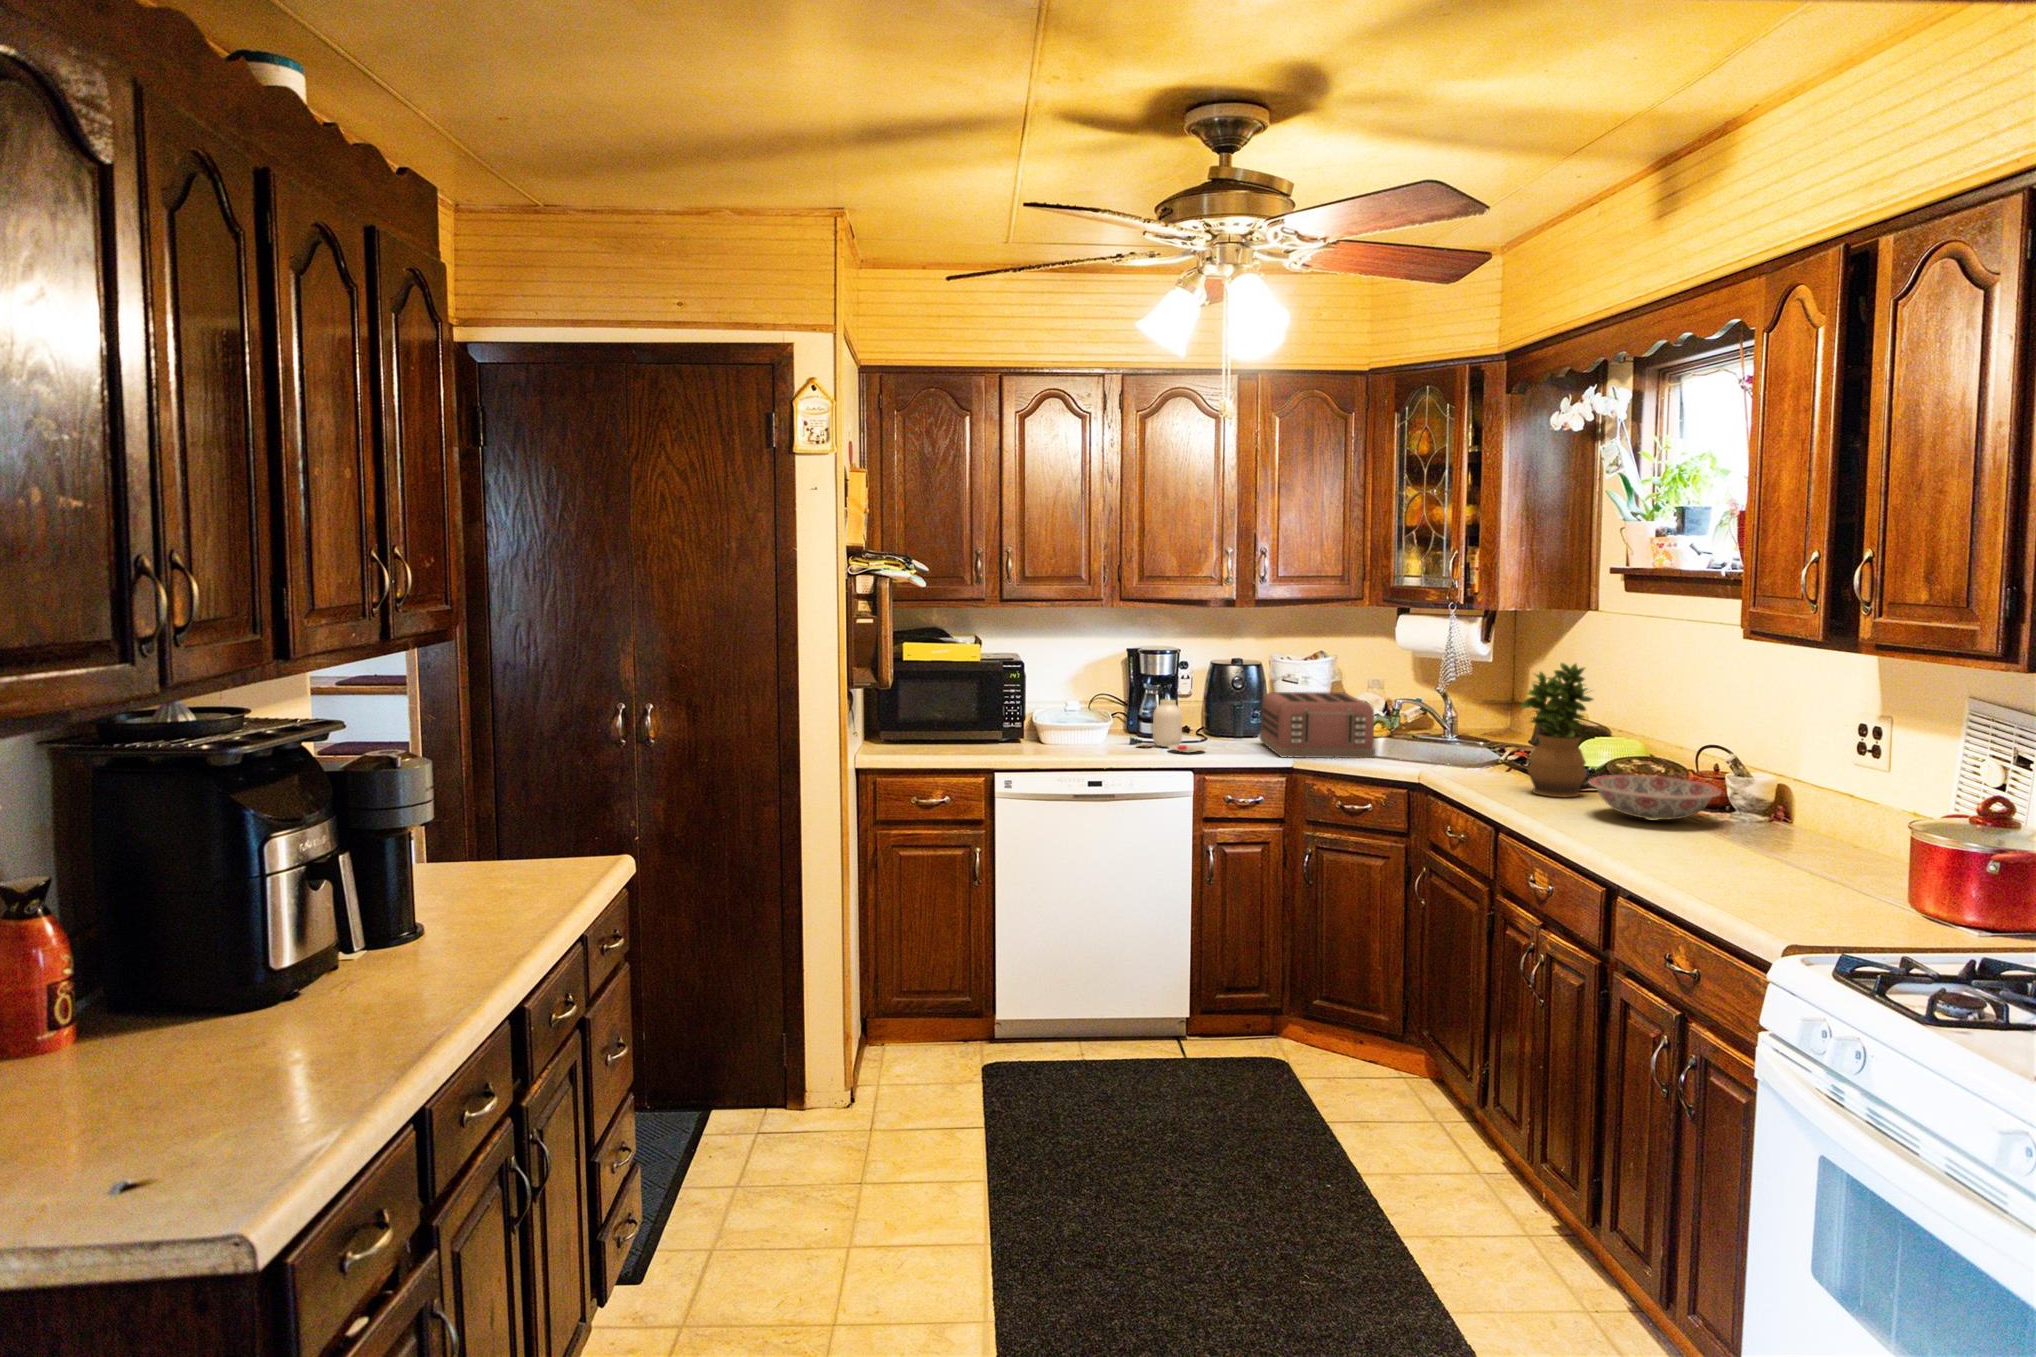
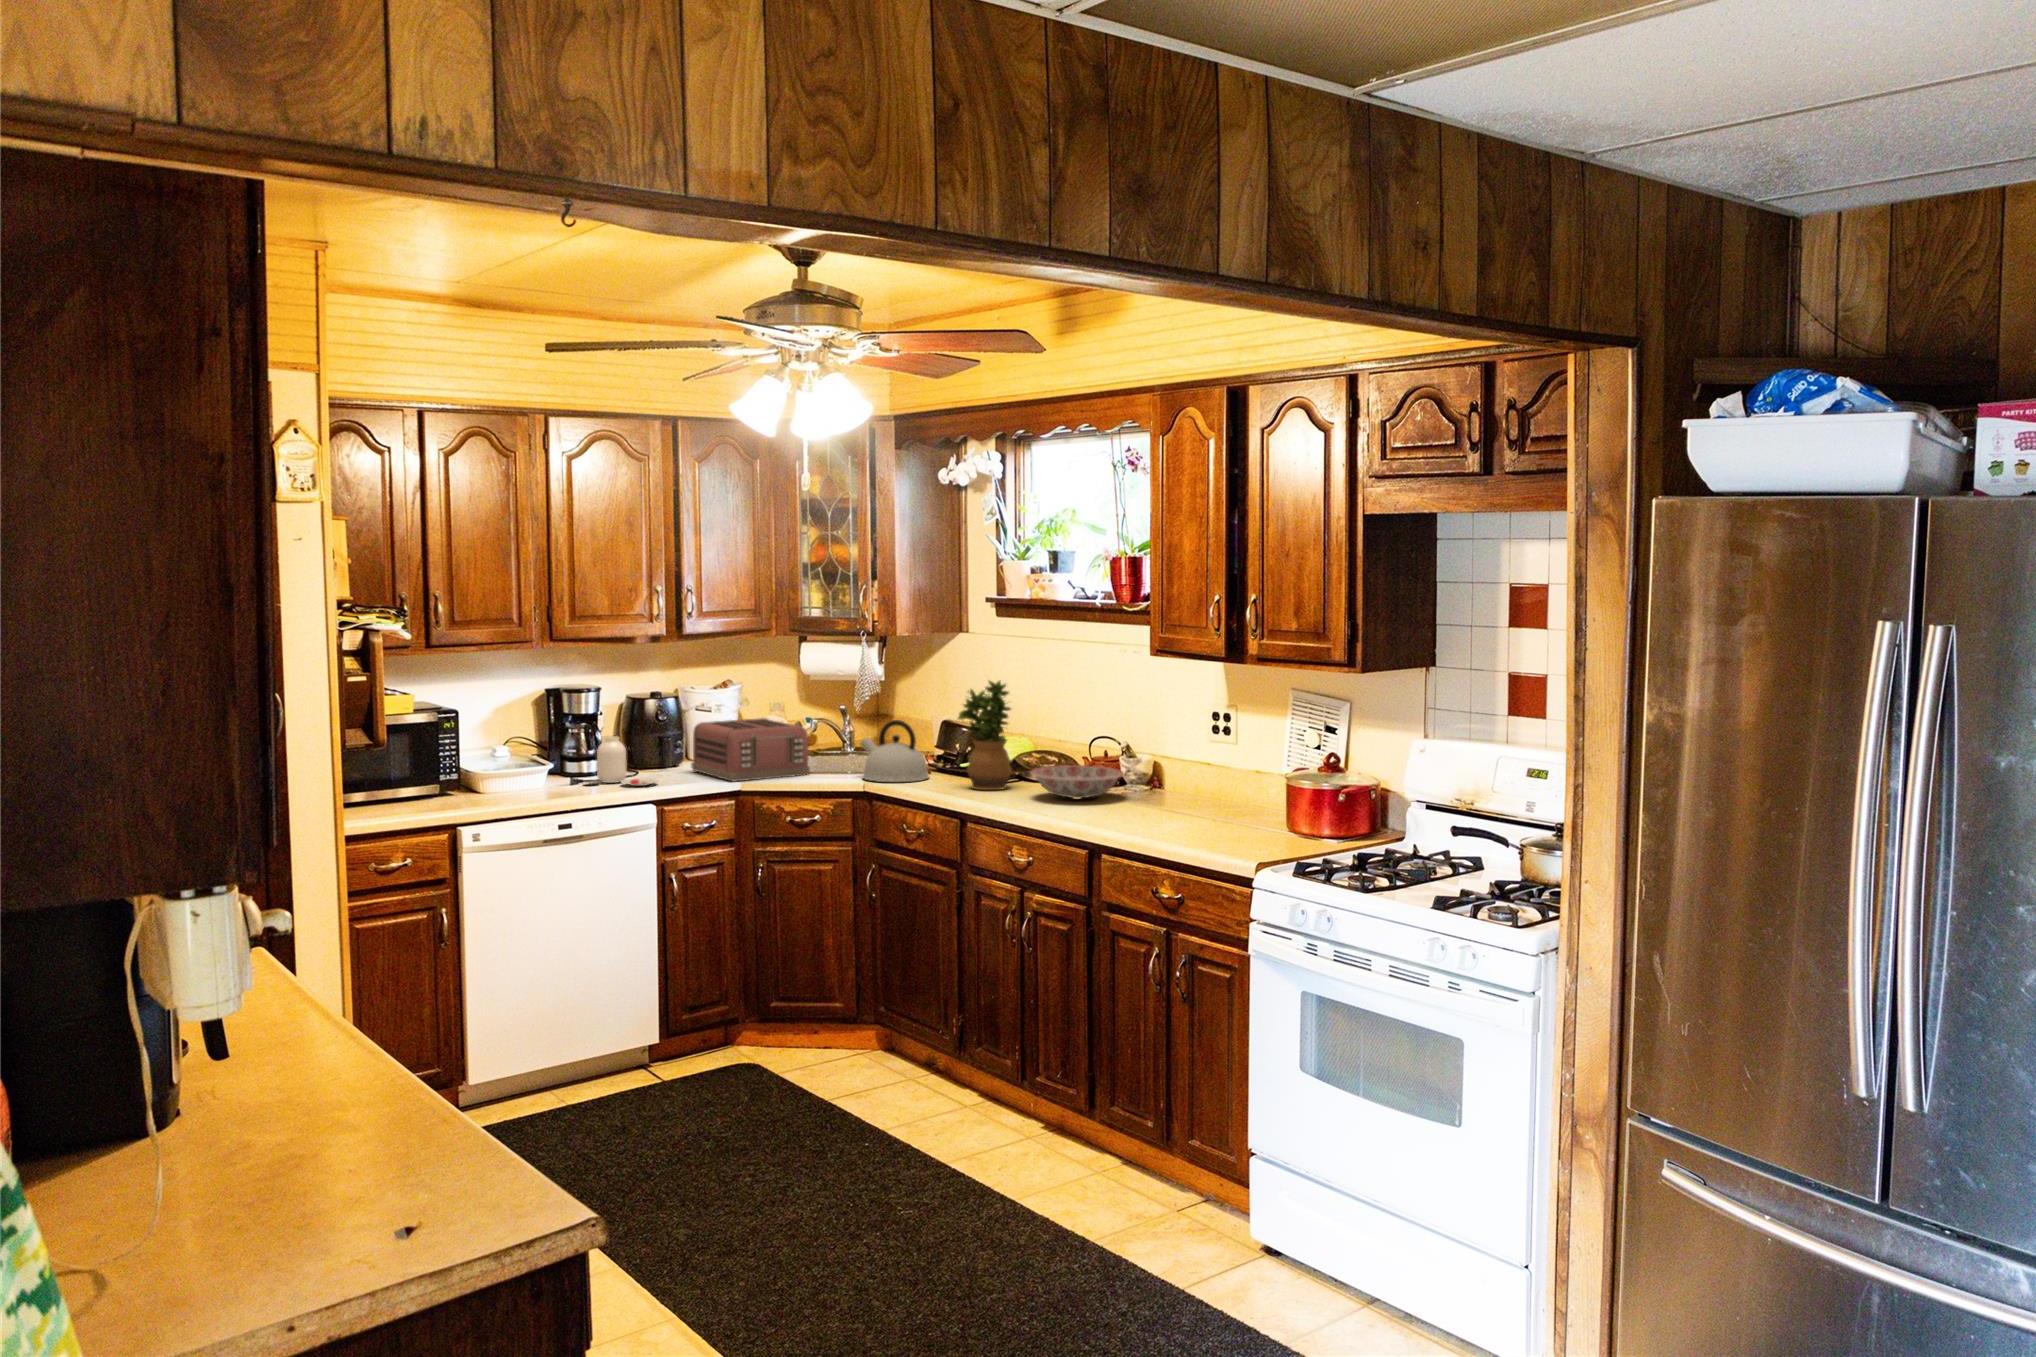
kettle: none [1422,704,1503,777] -> present [860,720,929,782]

